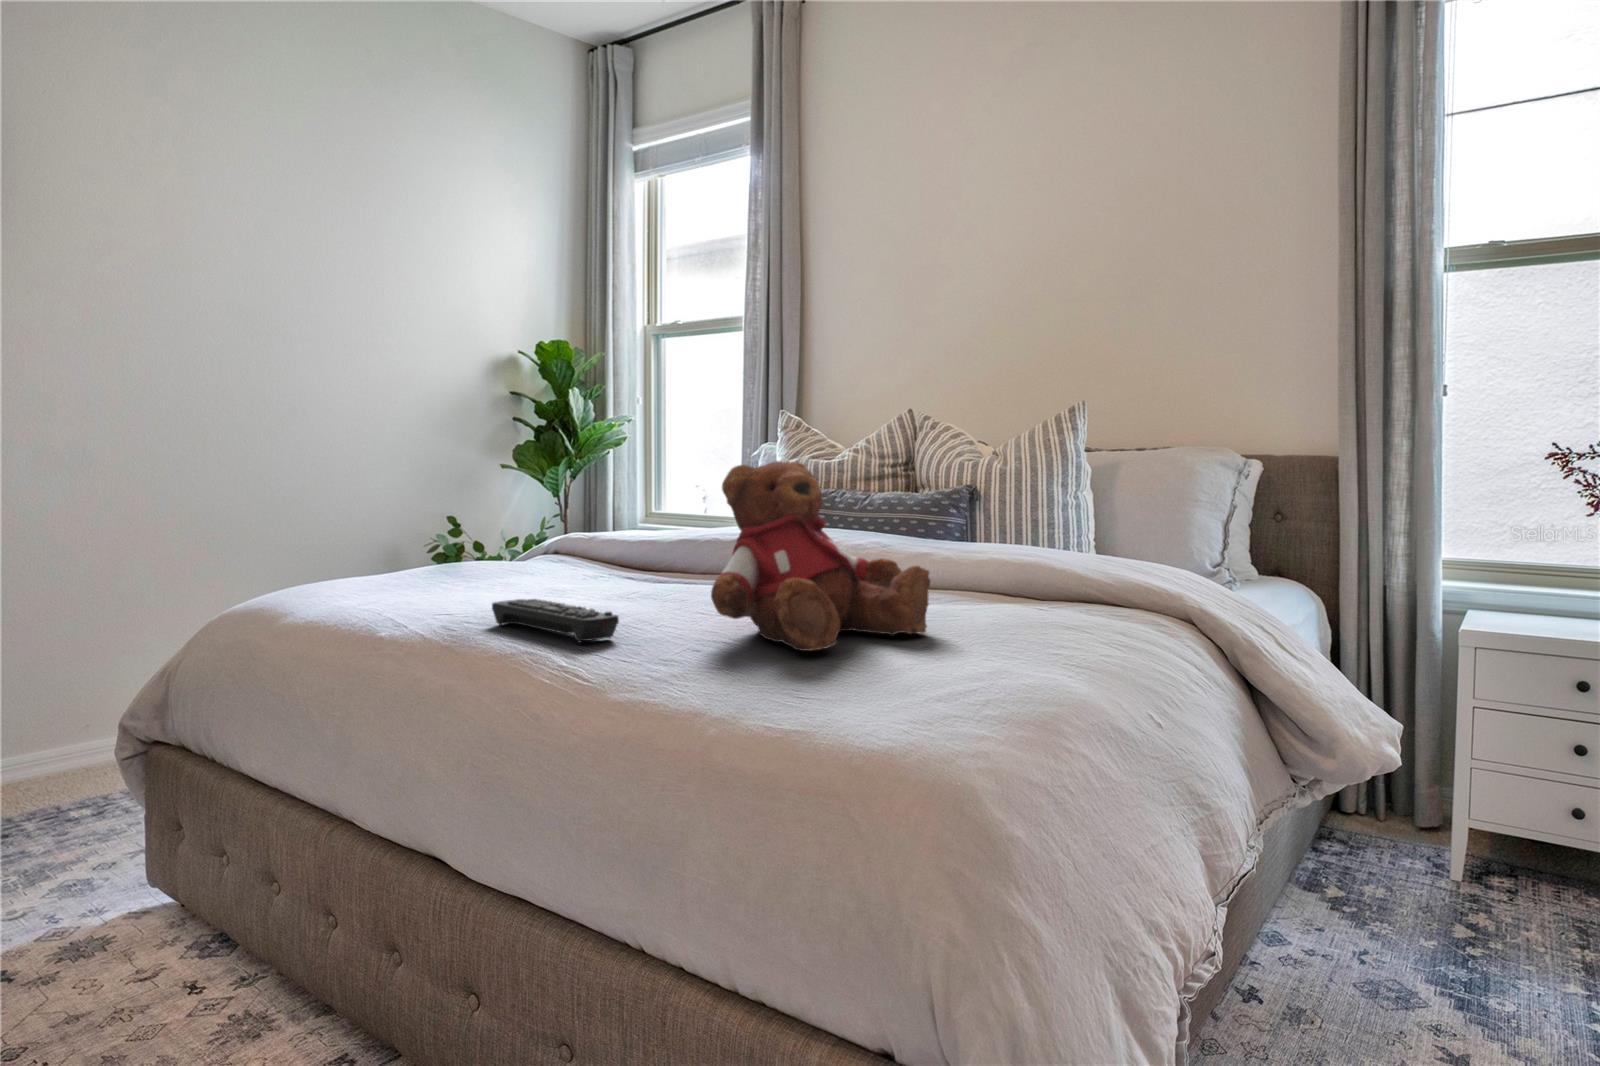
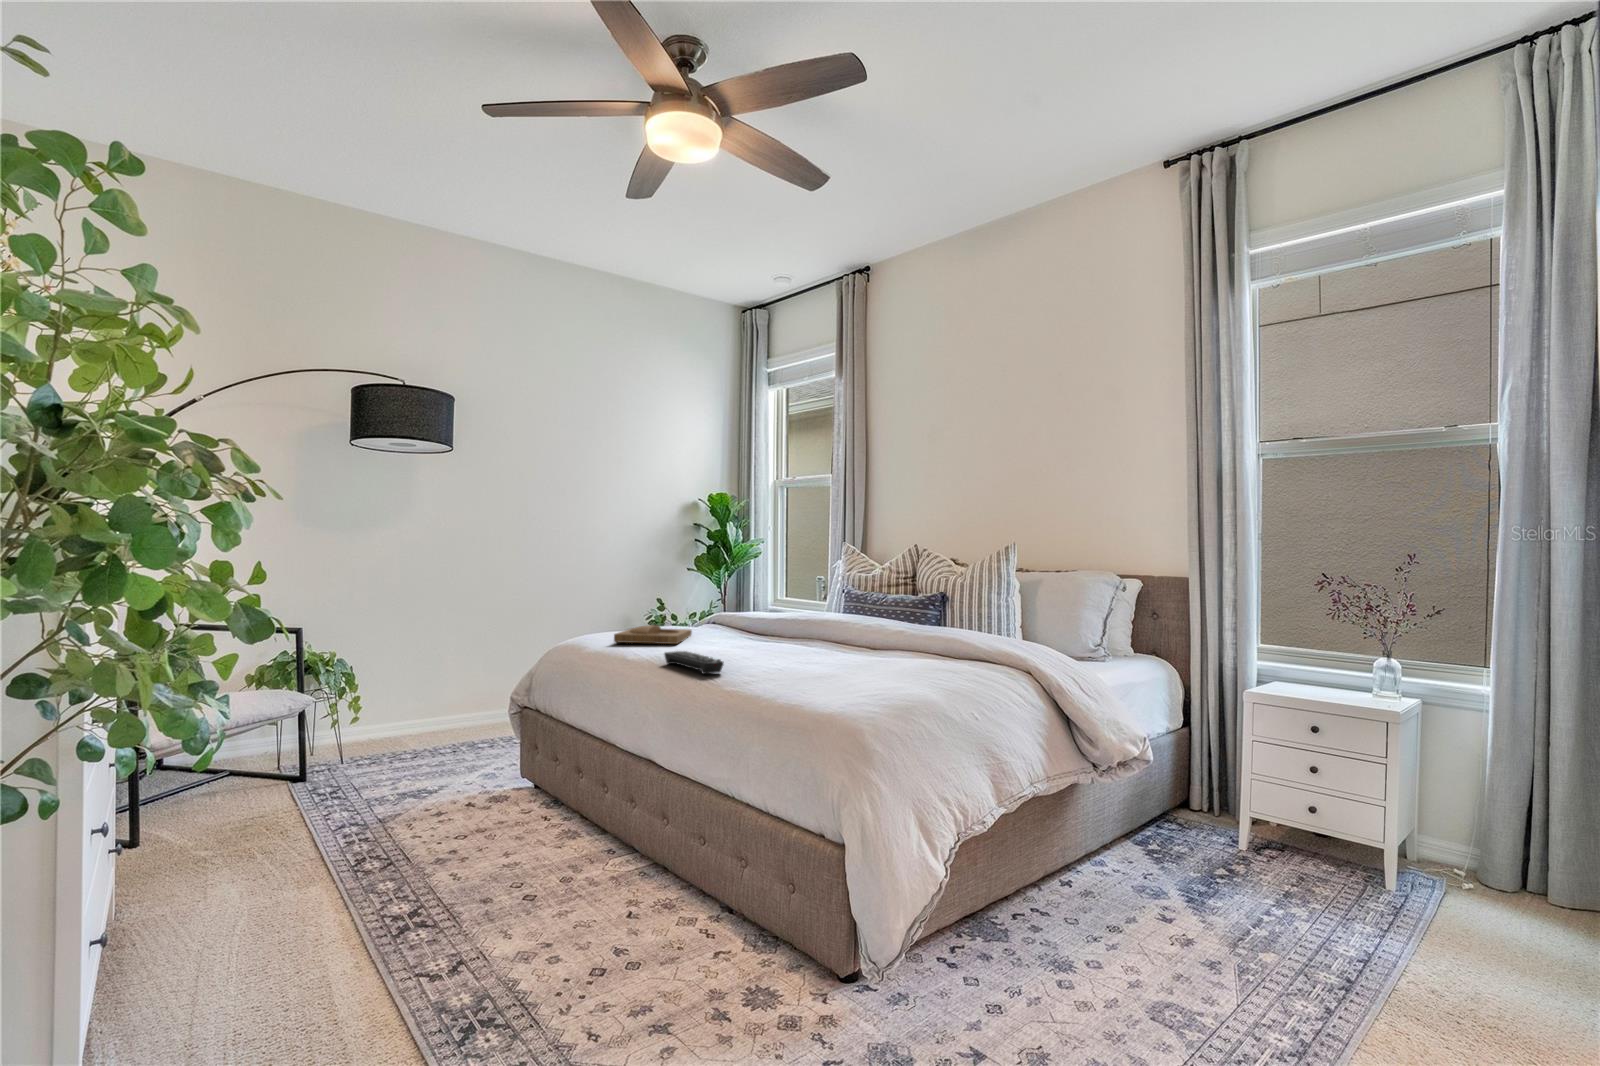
teddy bear: present [711,461,931,651] -> none [767,584,883,683]
tray: none [383,555,531,587] -> present [614,625,692,644]

